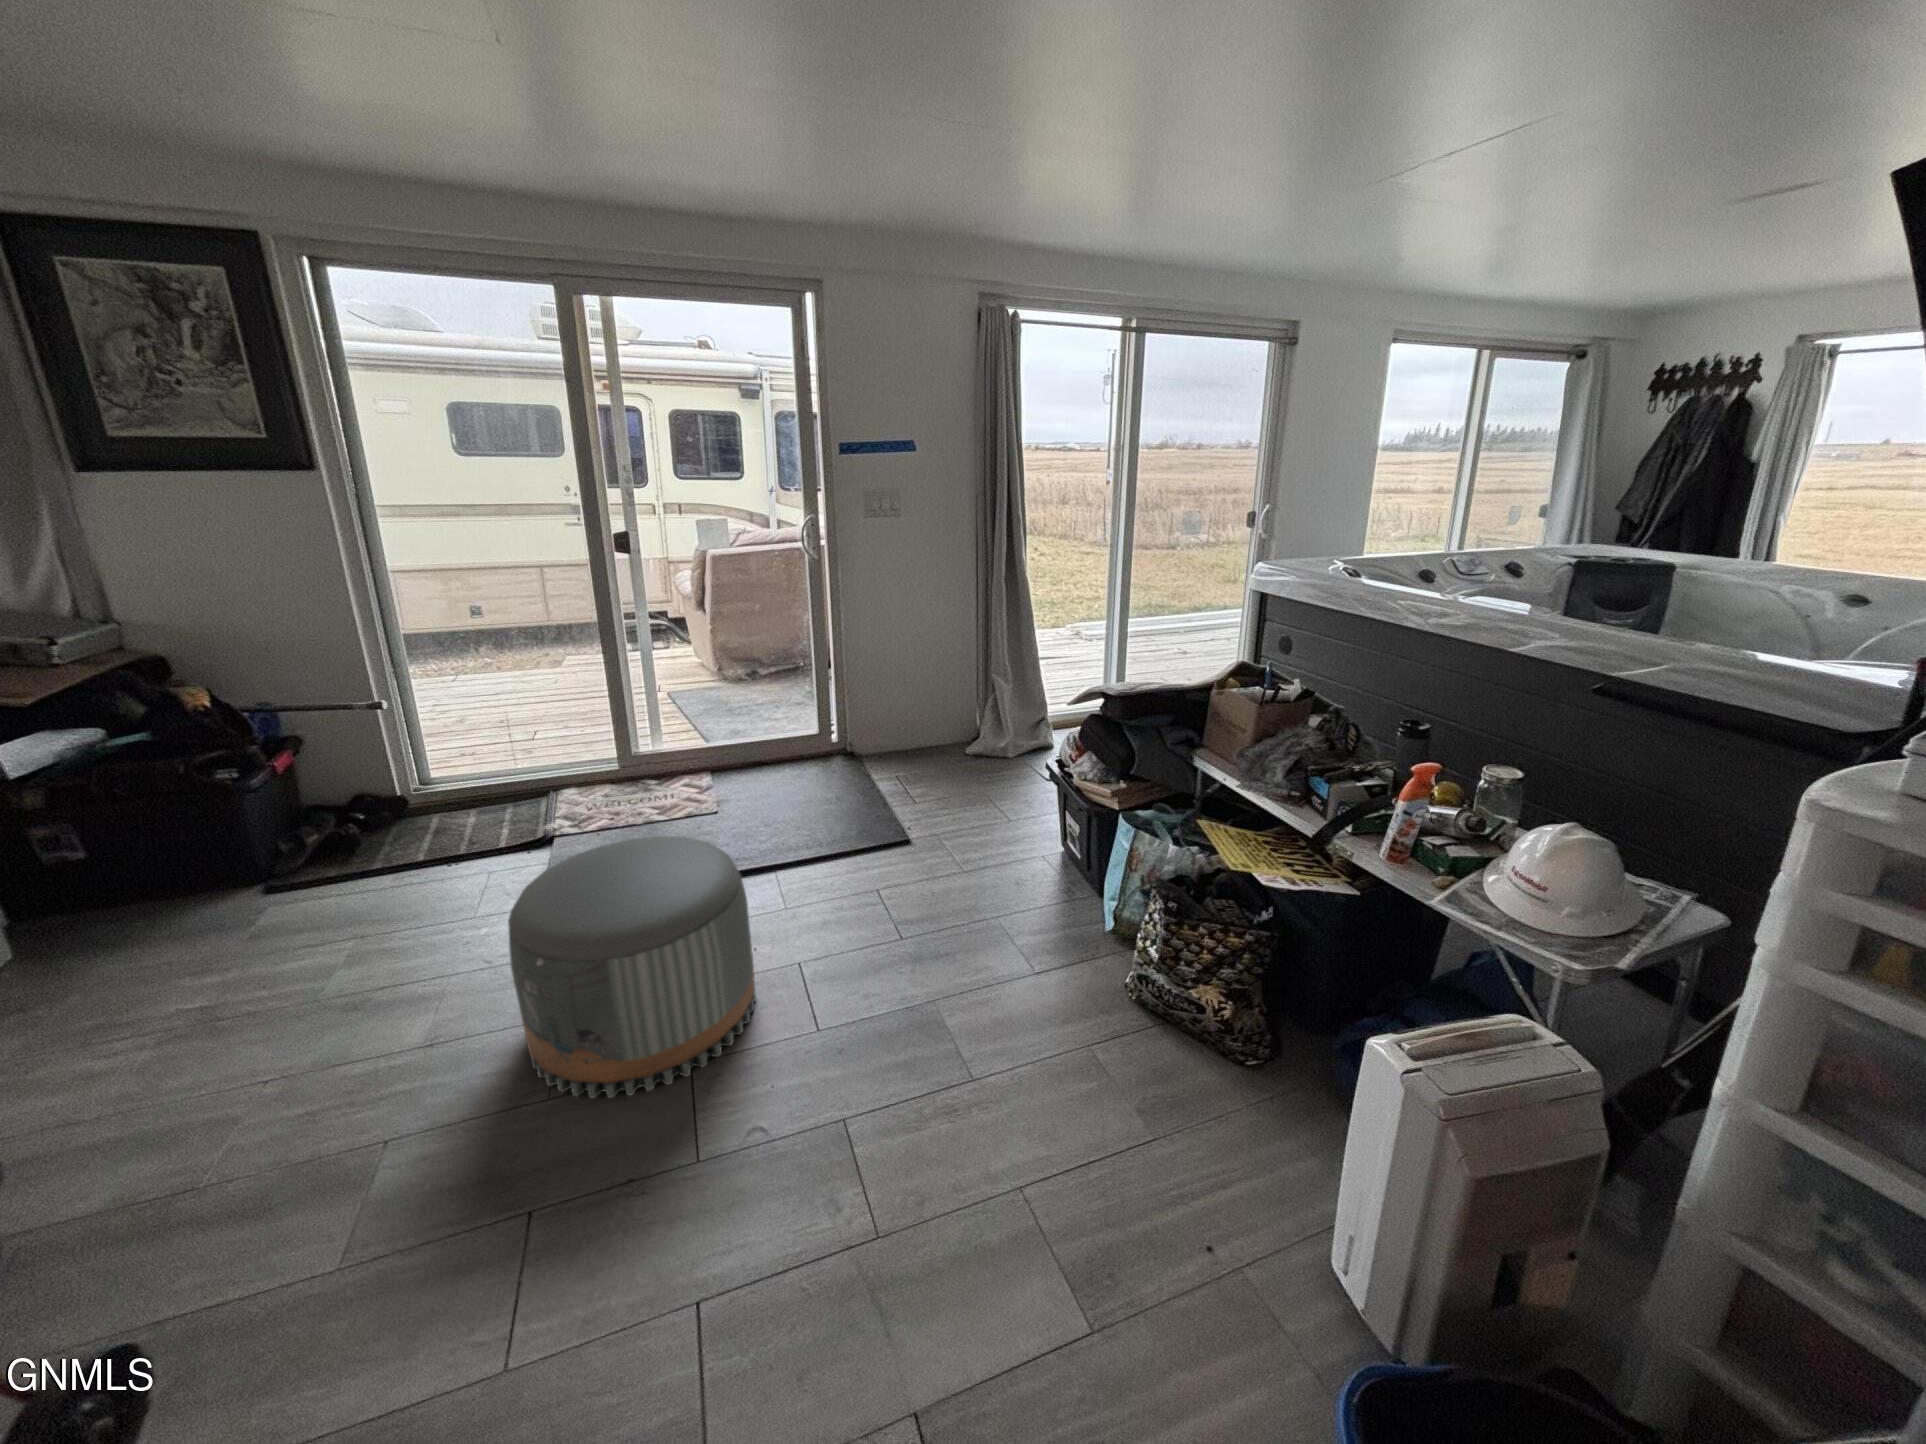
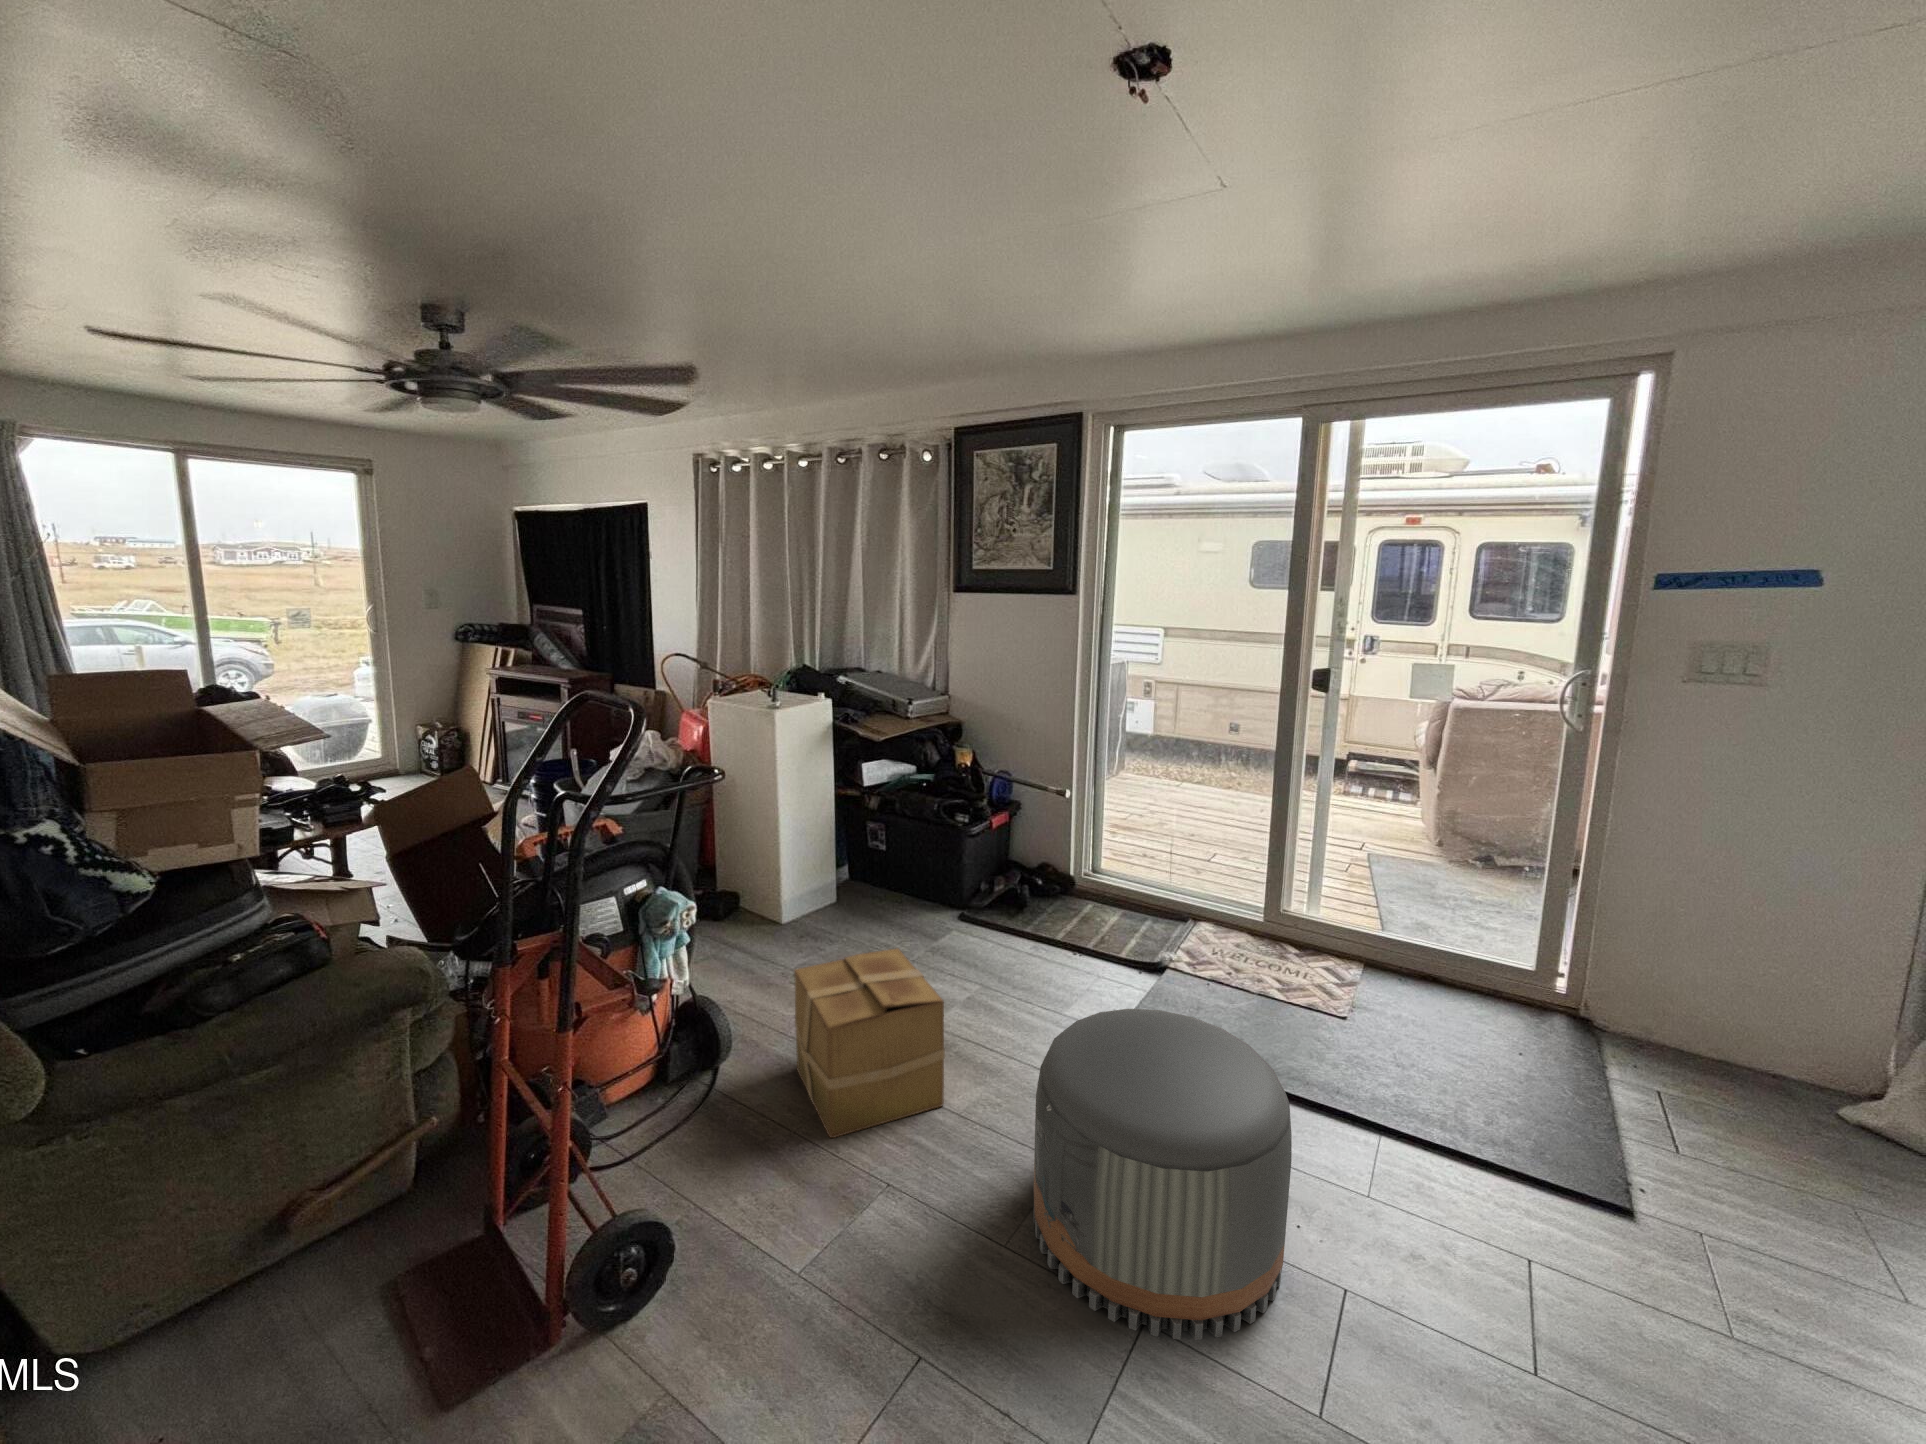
cardboard box: none [37,930,370,1175] -> present [794,948,945,1138]

